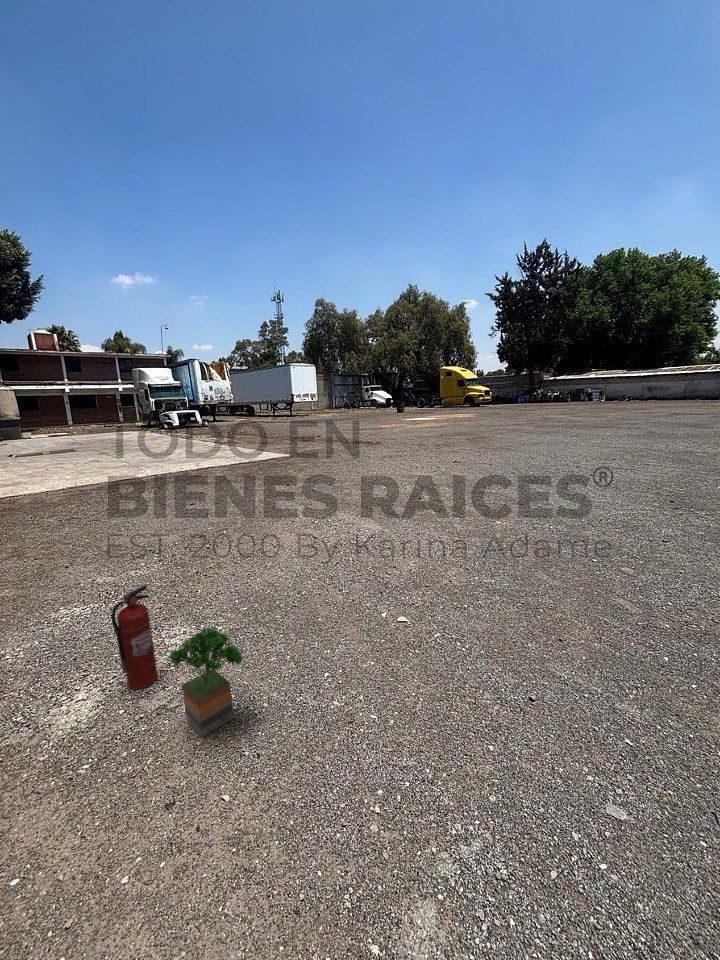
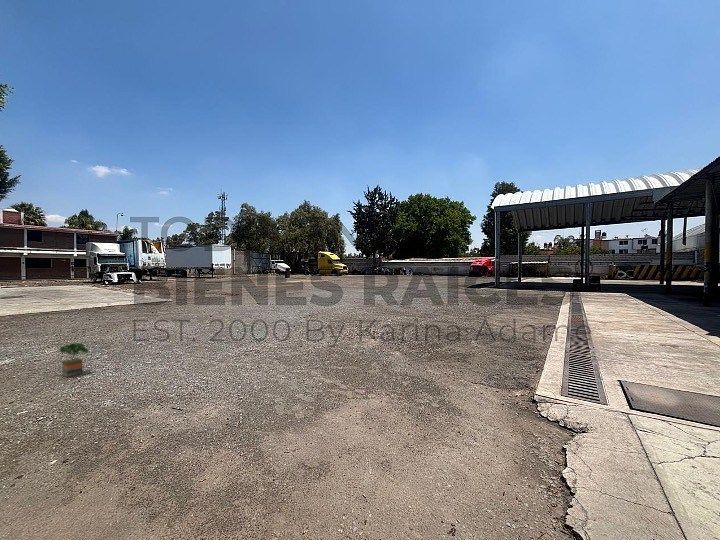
fire extinguisher: present [111,585,158,689] -> none [37,332,56,371]

